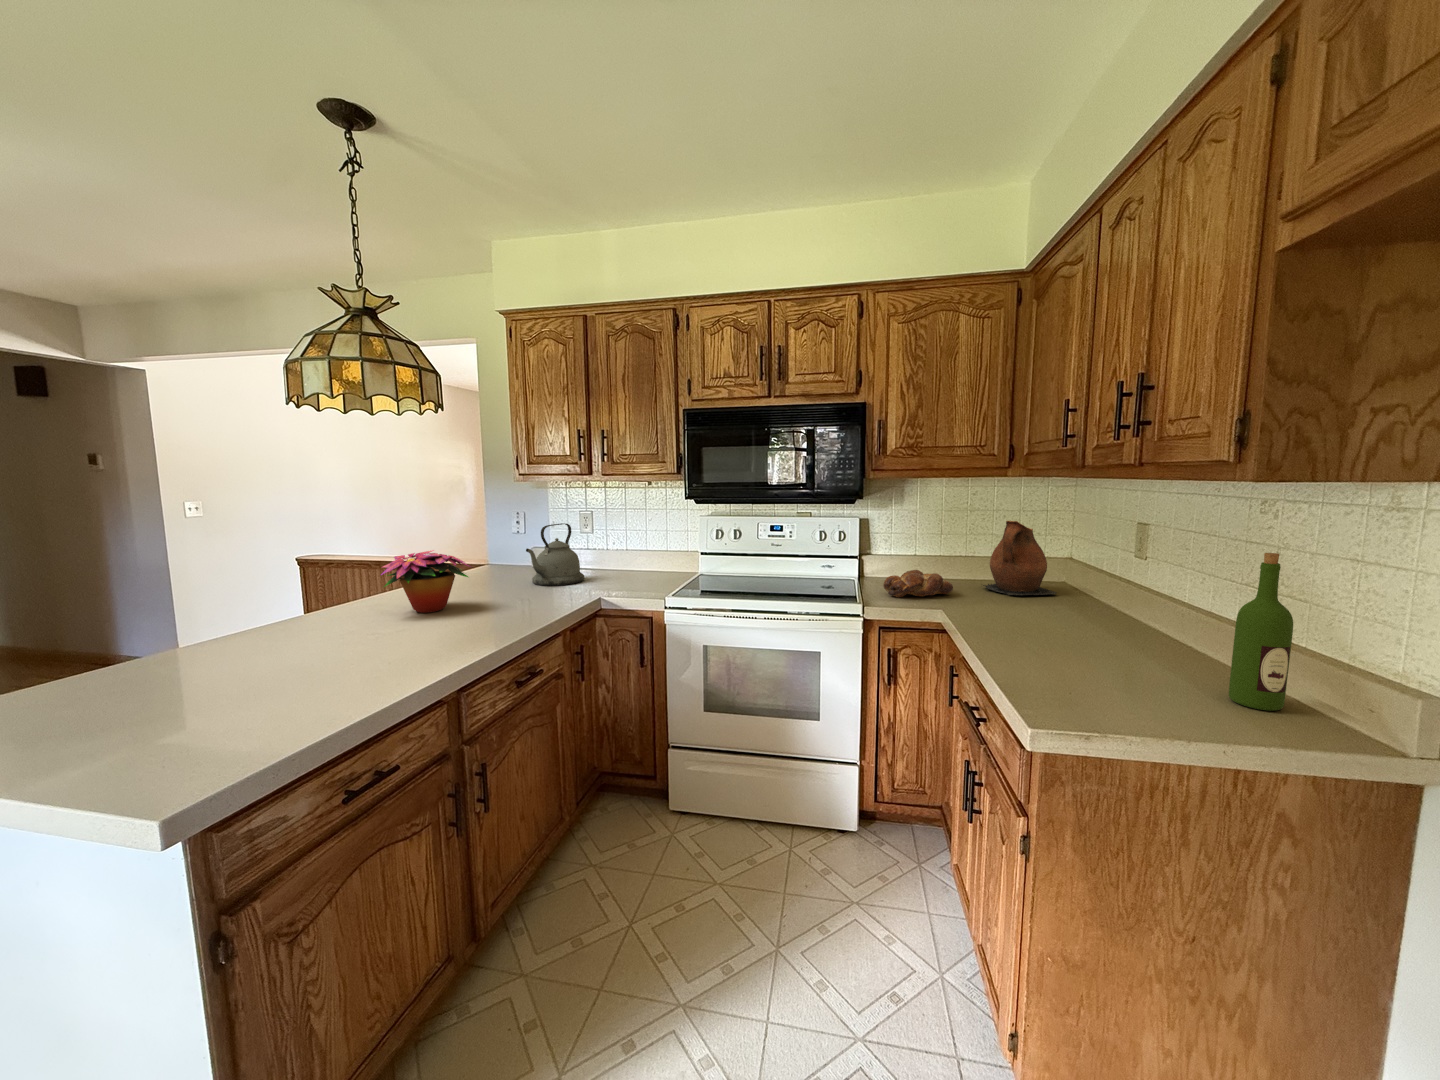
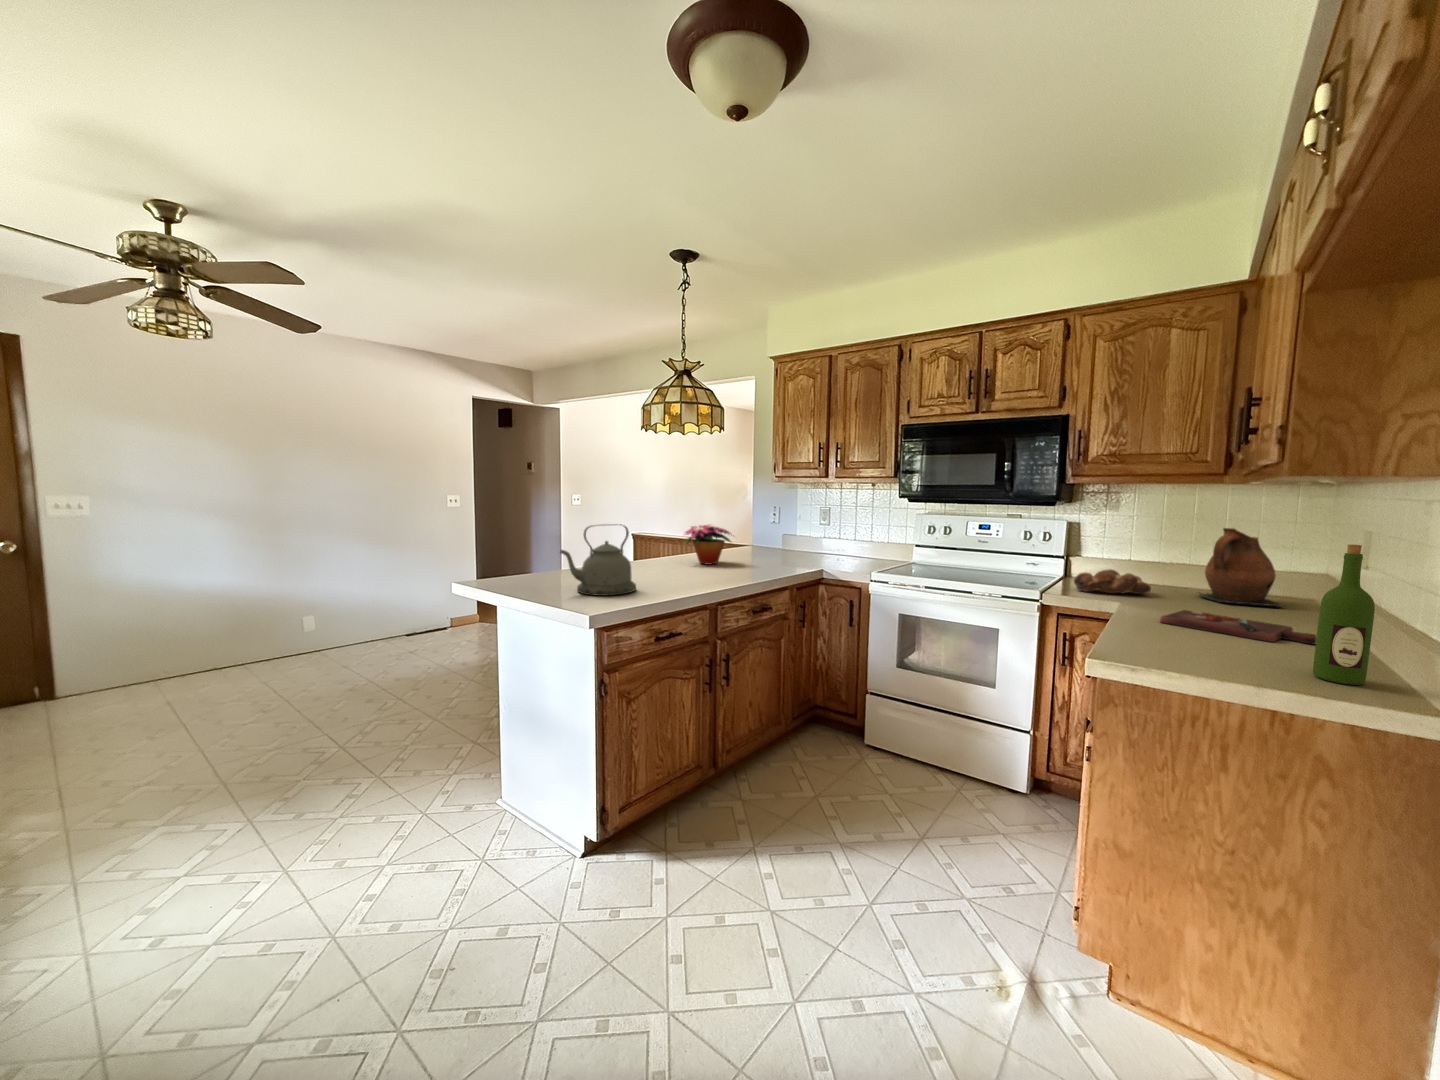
kettle: present [526,523,584,586] -> present [560,524,636,596]
cutting board: none [1011,615,1156,649] -> present [1160,610,1317,644]

